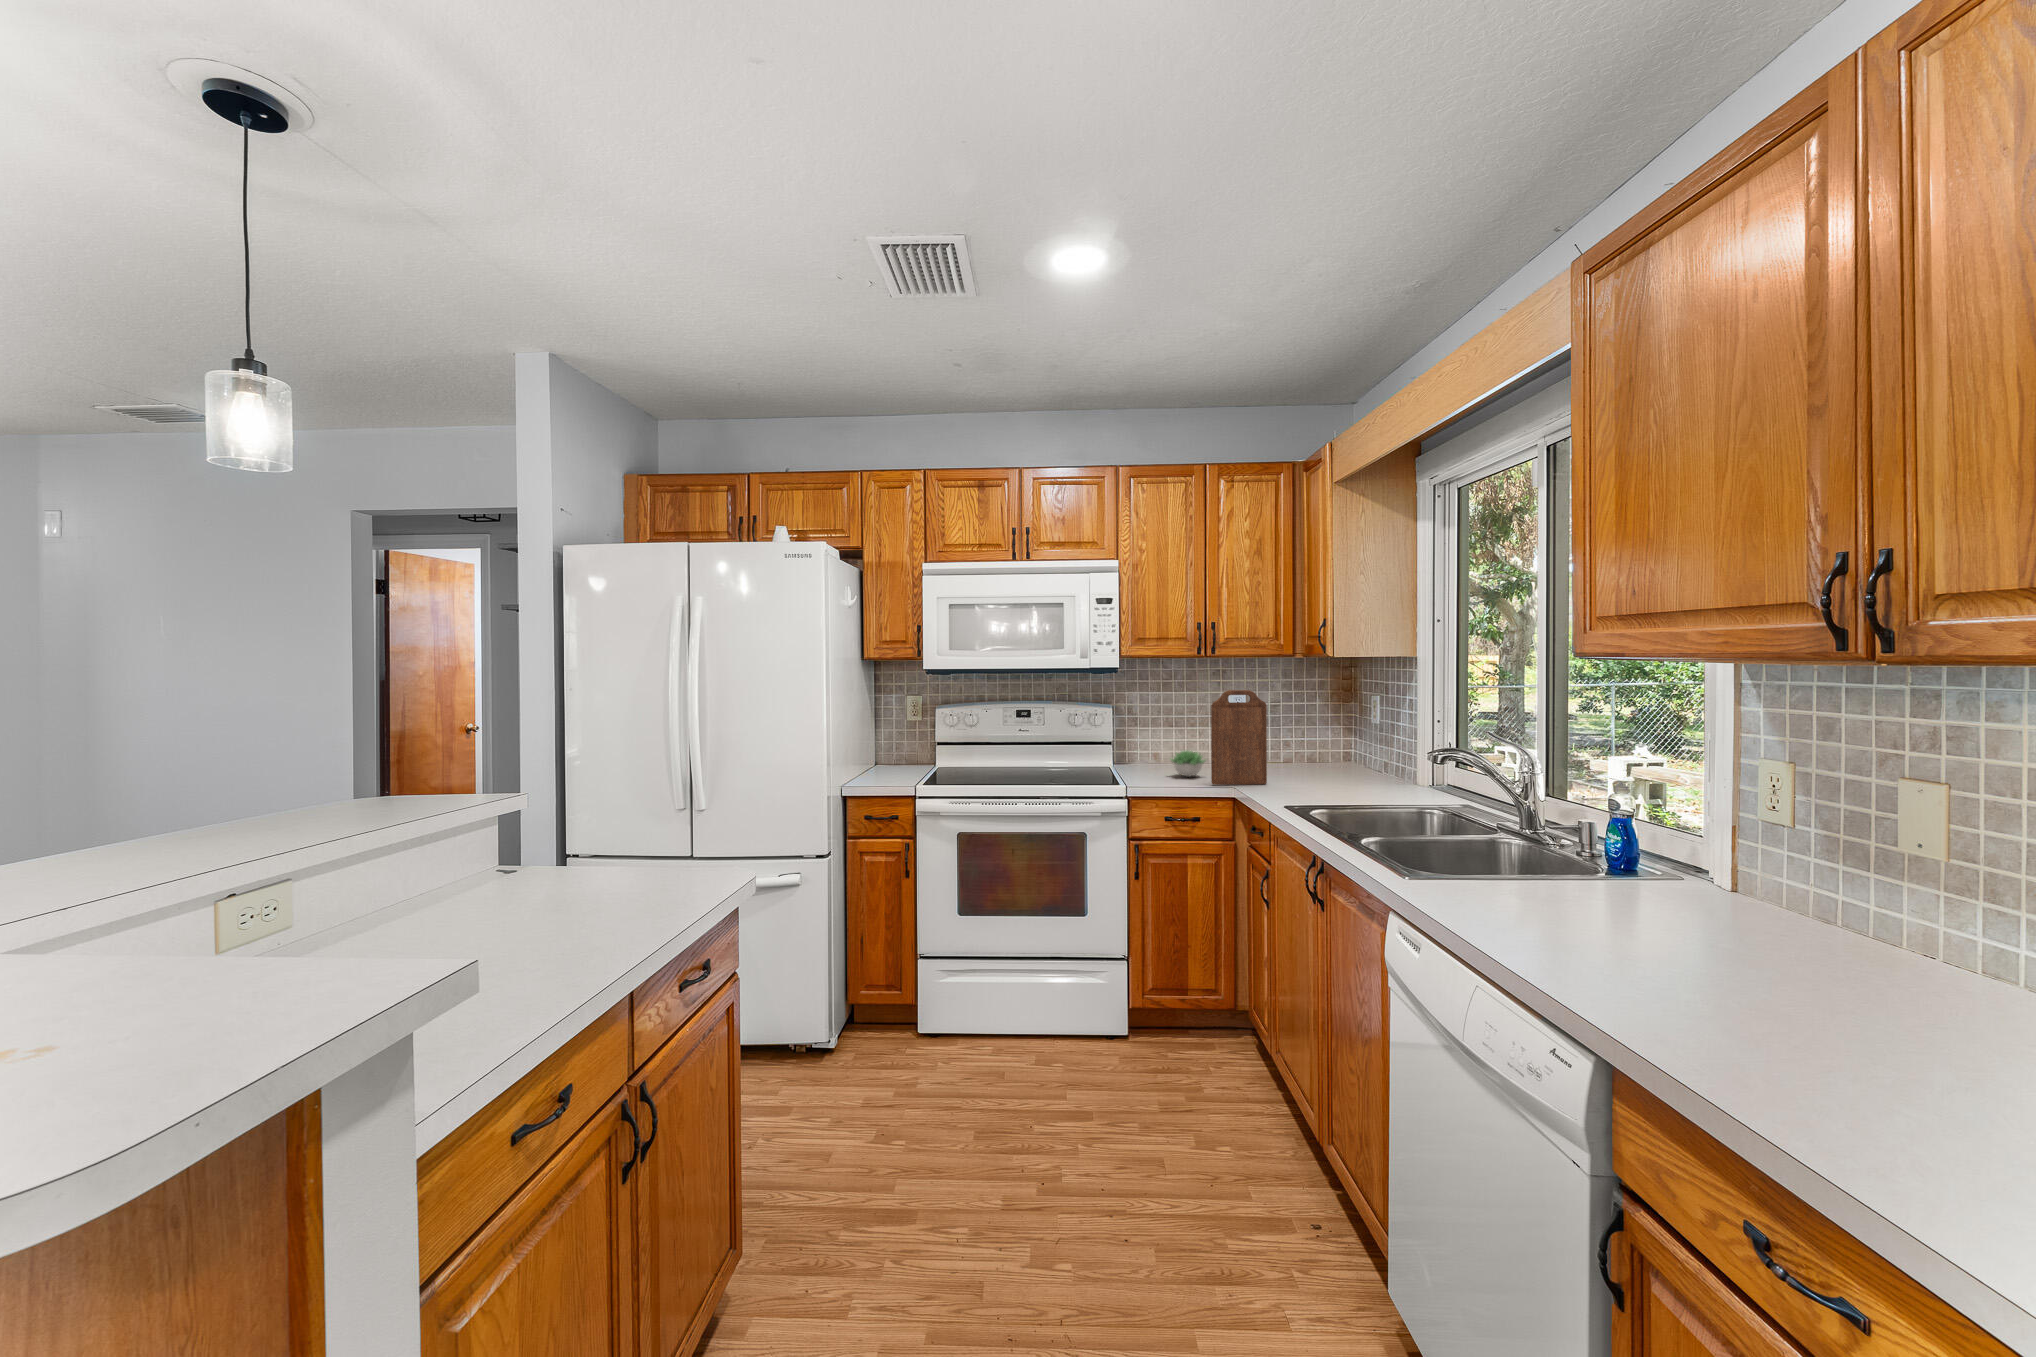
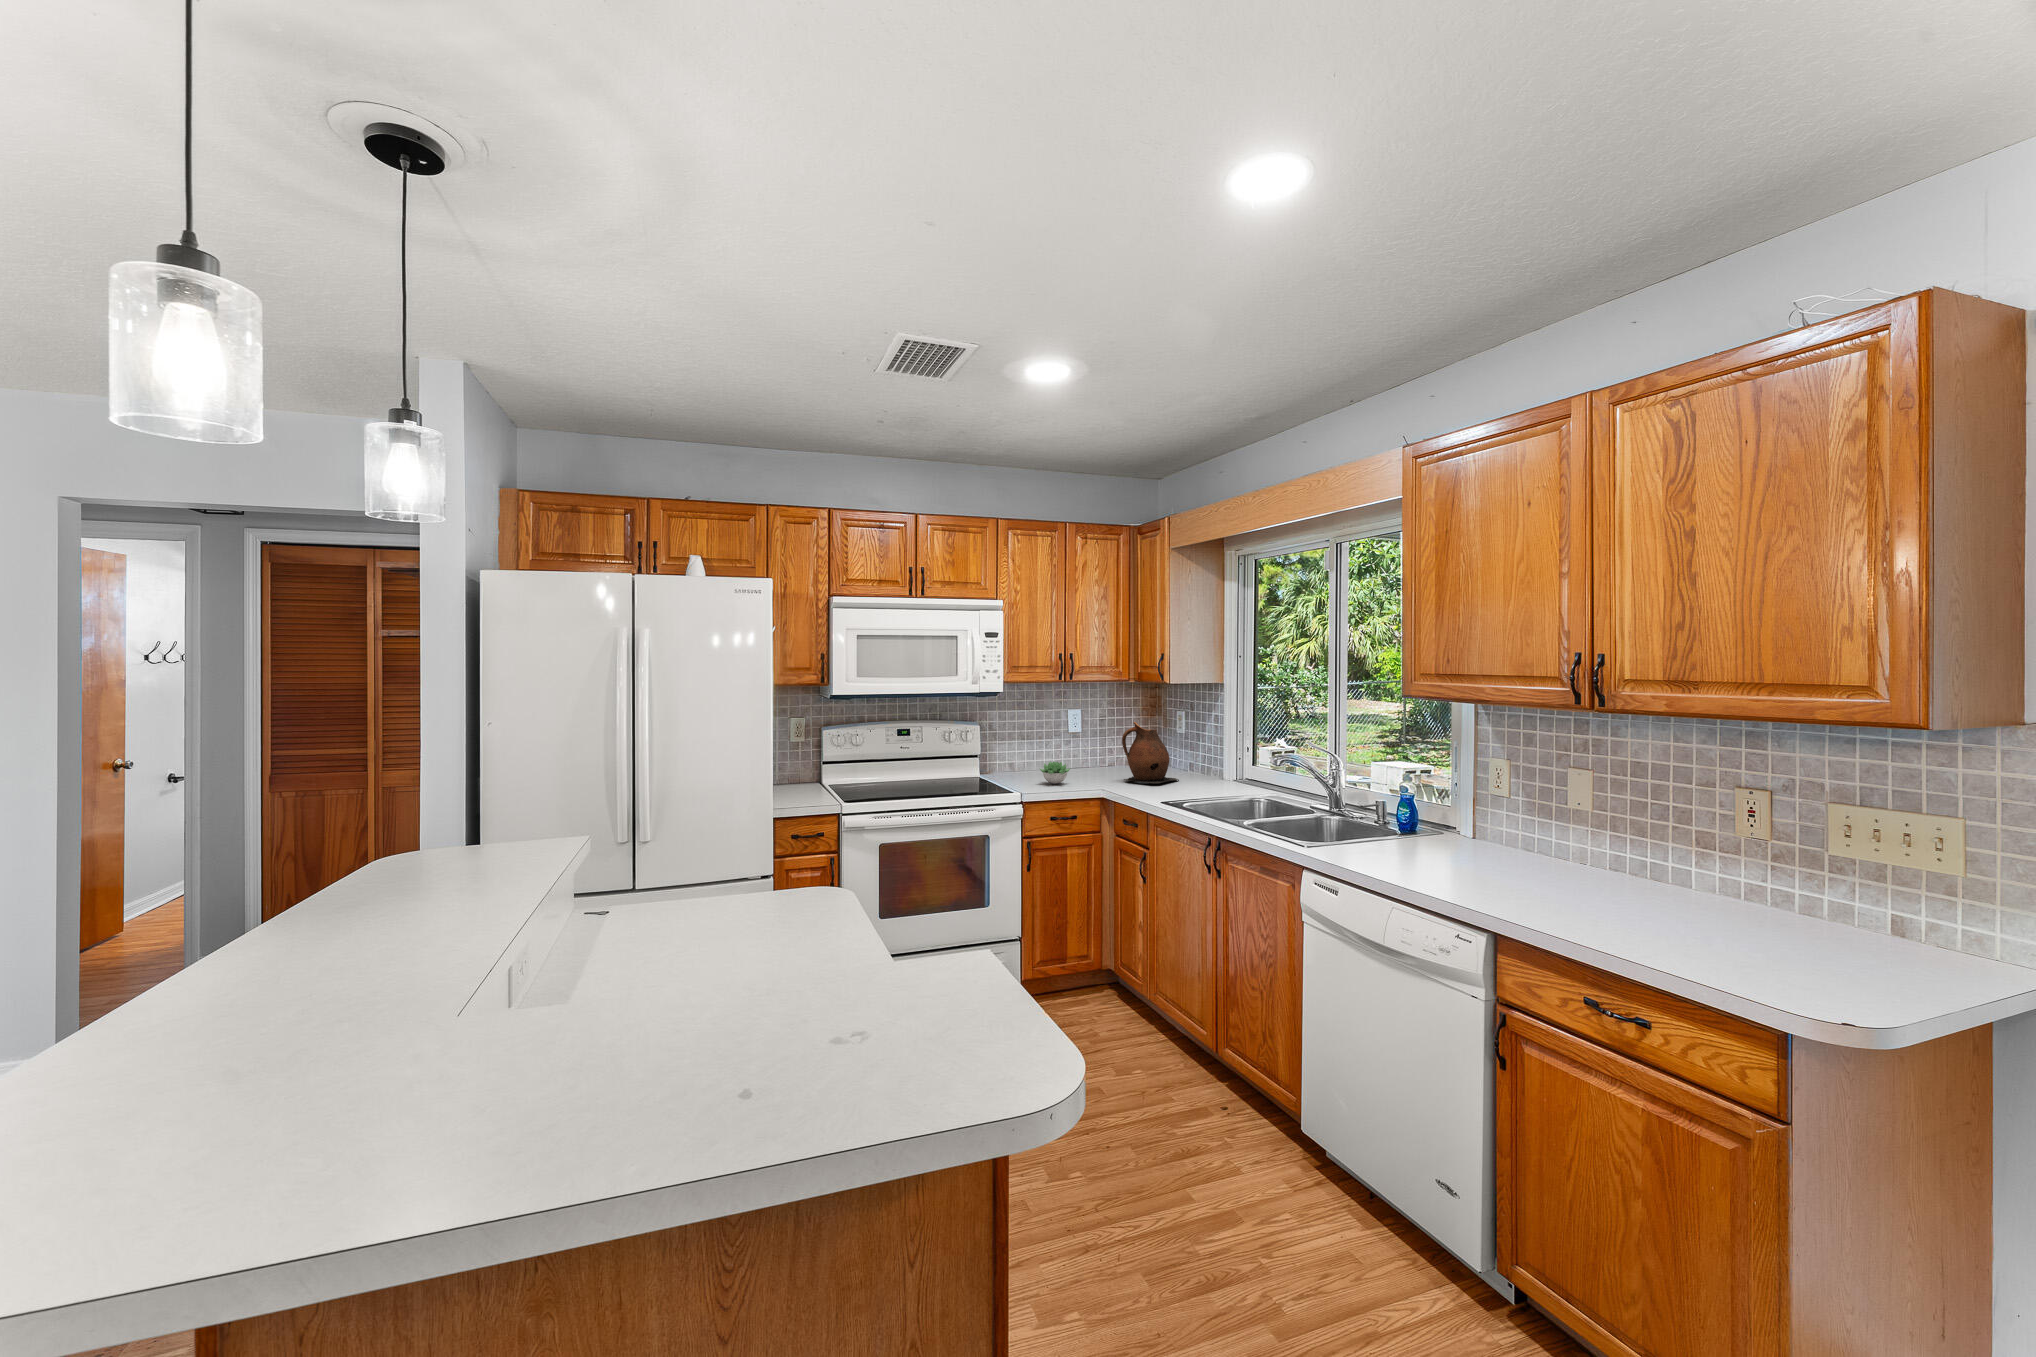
cutting board: present [1211,690,1267,785] -> none [1083,711,1123,789]
ceramic pitcher: none [1275,705,1351,783] -> present [1122,722,1179,784]

